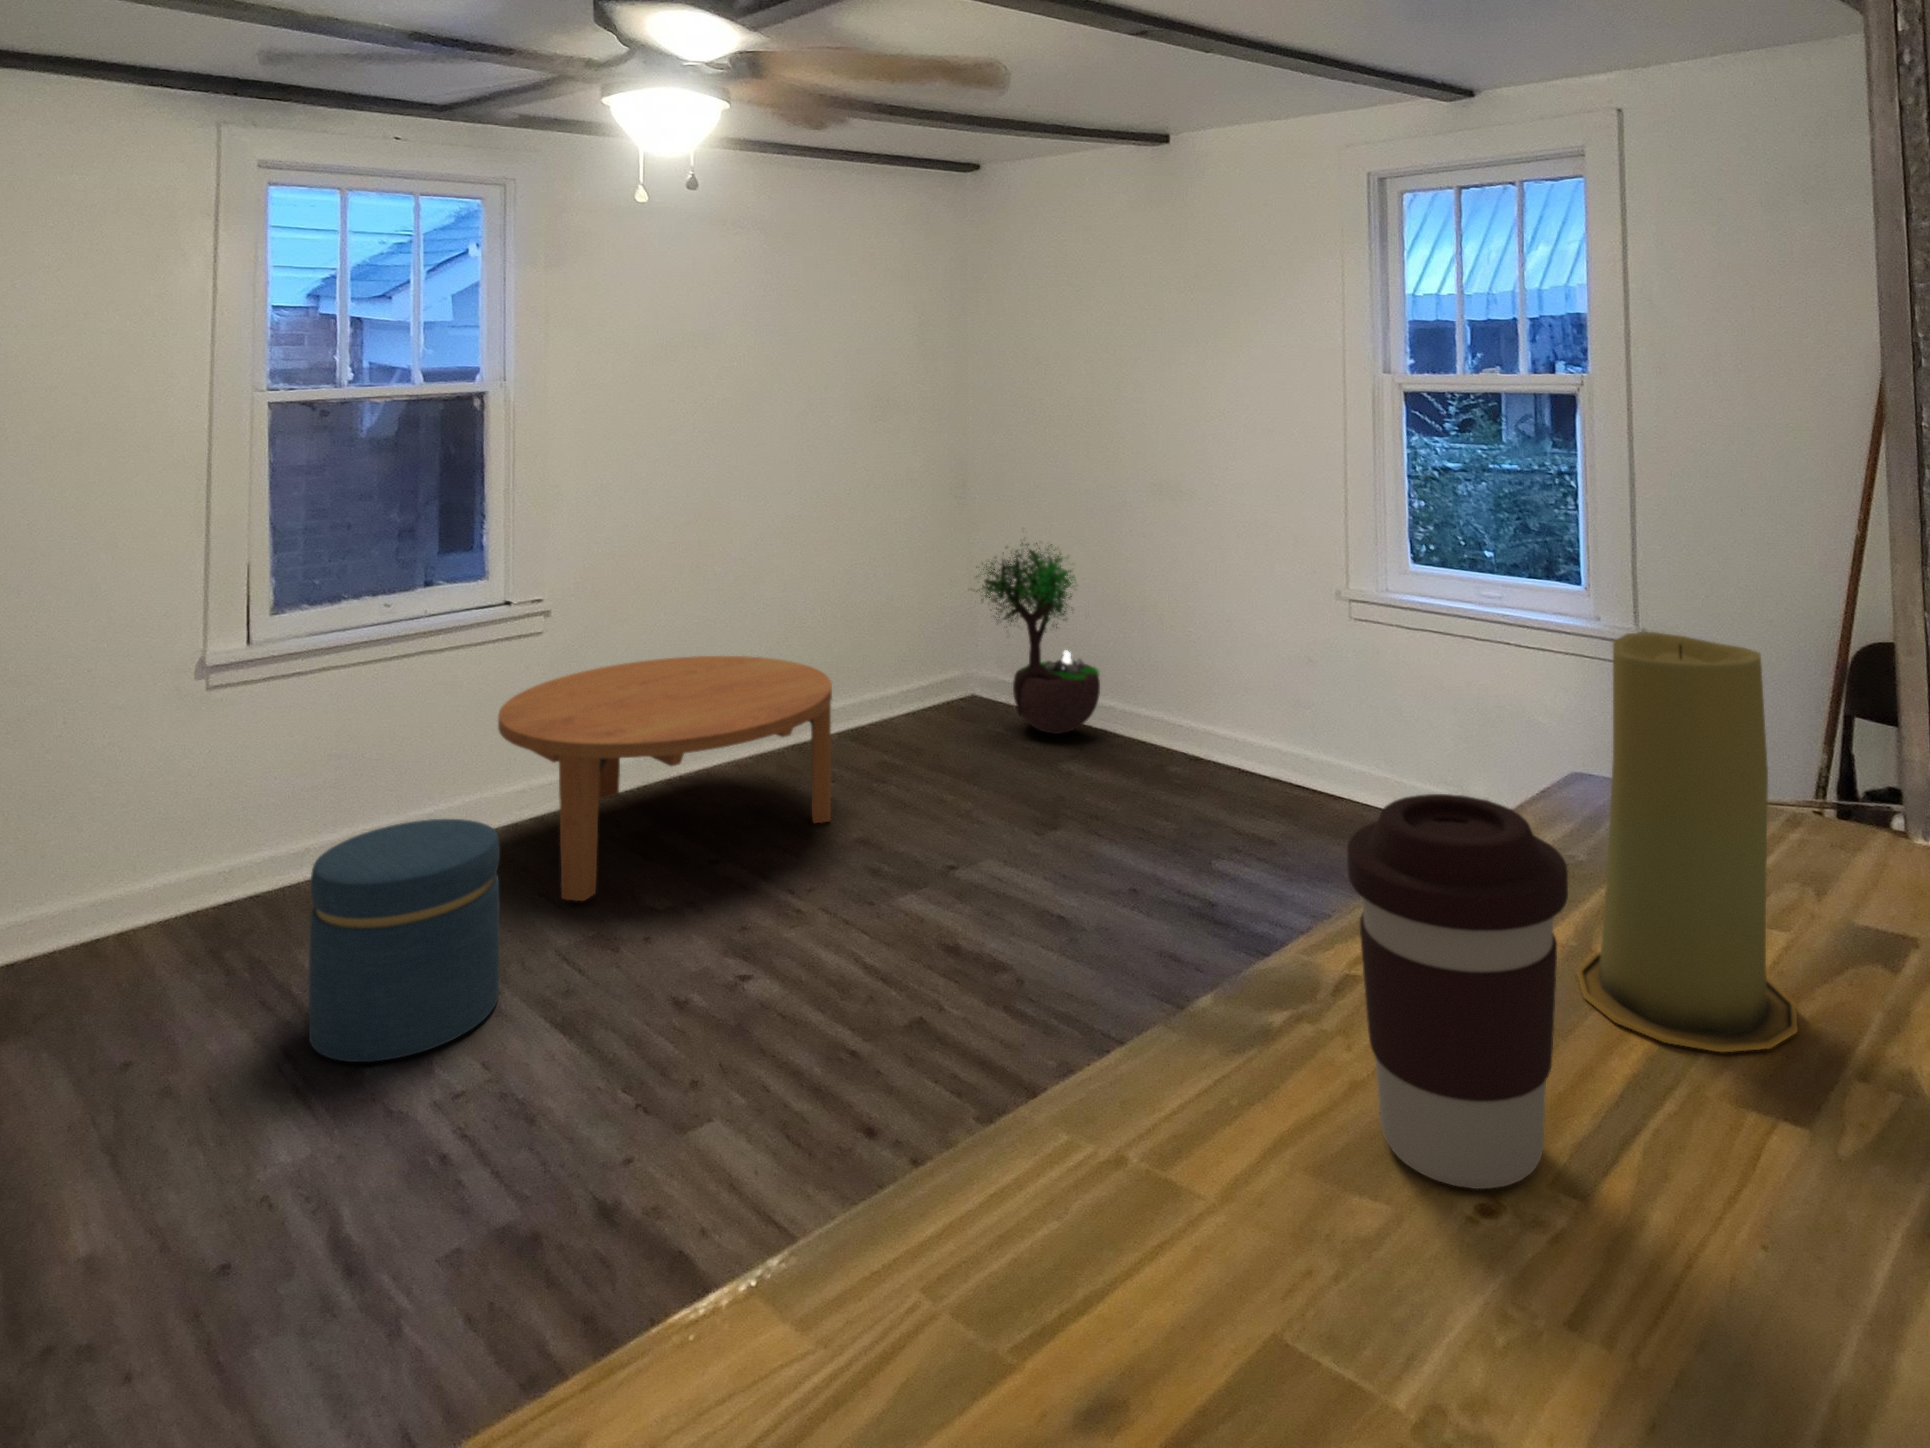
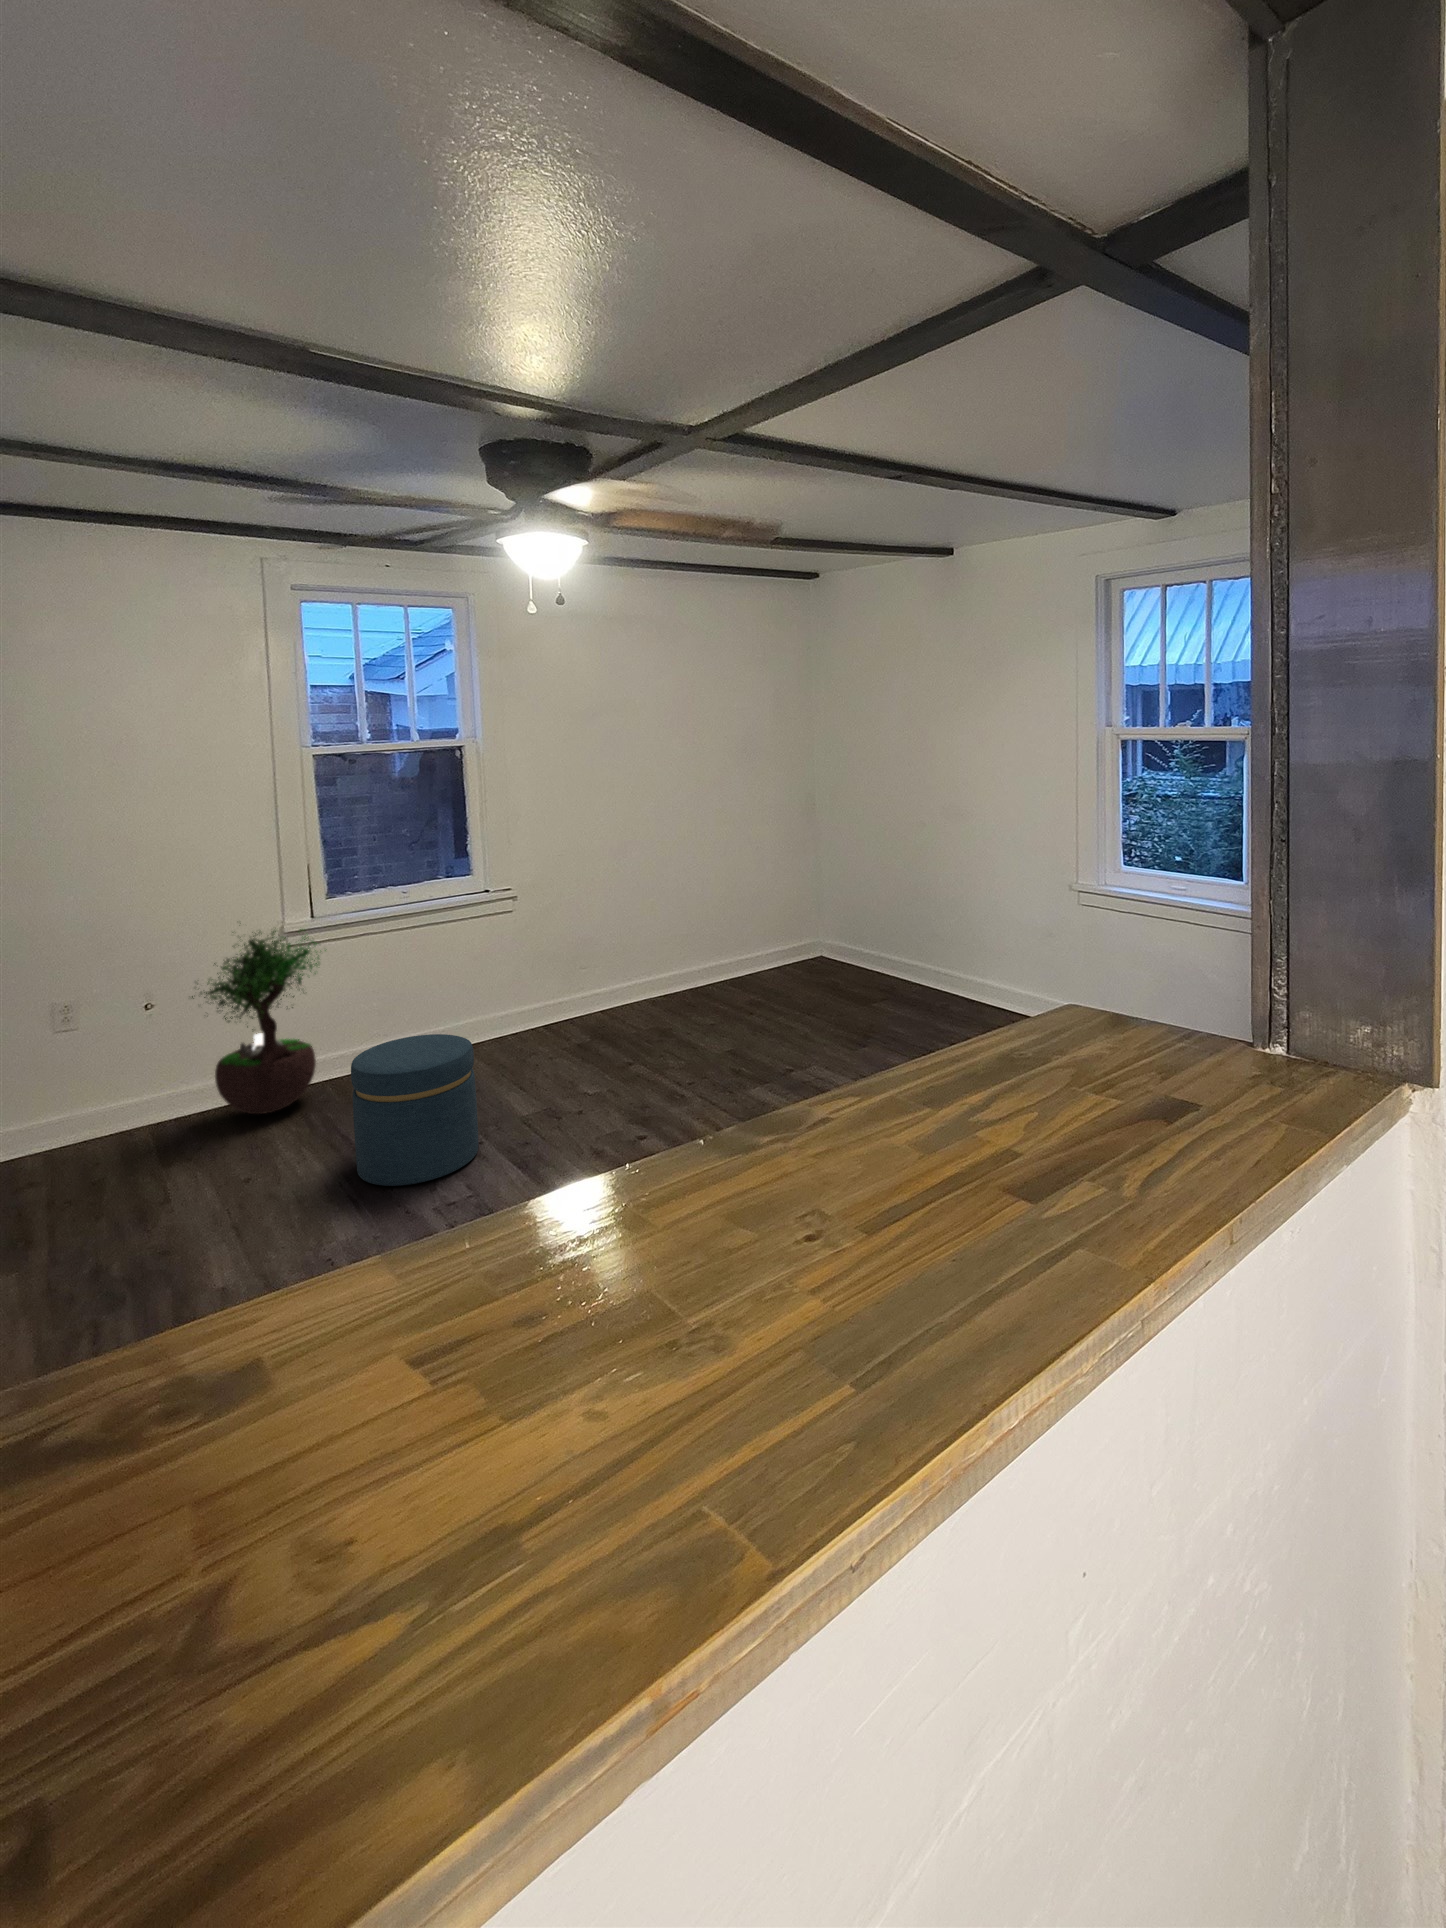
potted tree: present [975,543,1100,734] -> present [192,929,326,1114]
candle: present [1577,632,1797,1052] -> none [950,910,1077,1161]
coffee table: present [498,656,832,901] -> none [479,929,709,1090]
coffee cup: present [1347,794,1568,1189] -> none [743,1004,870,1221]

